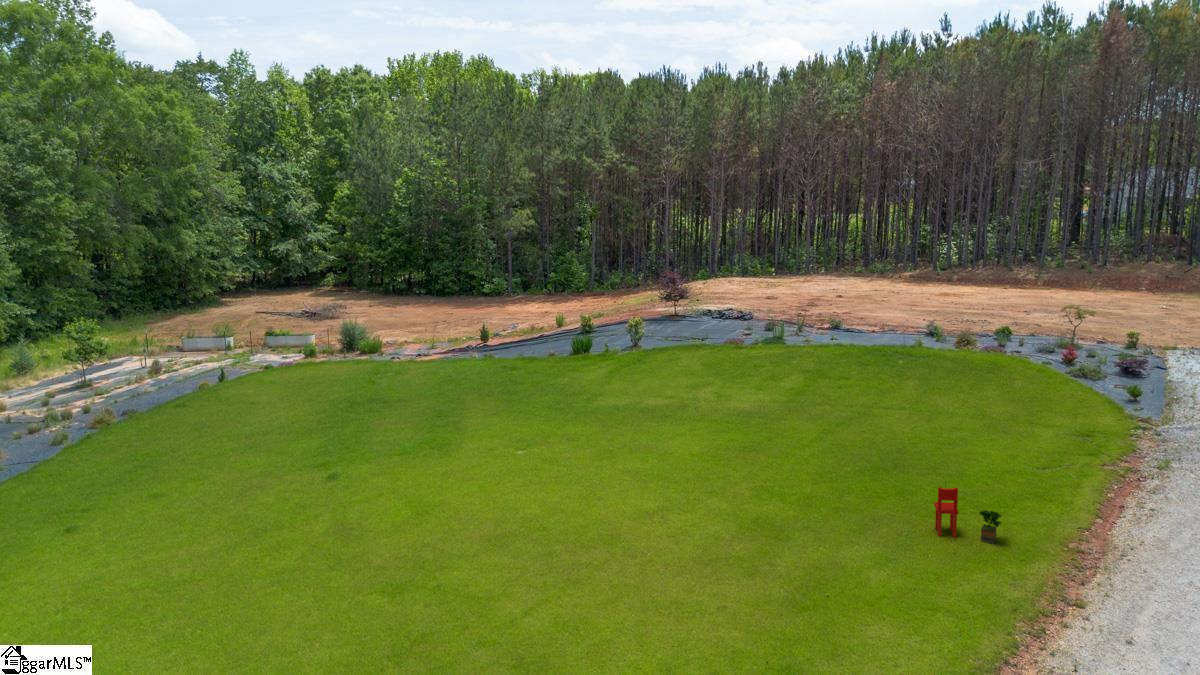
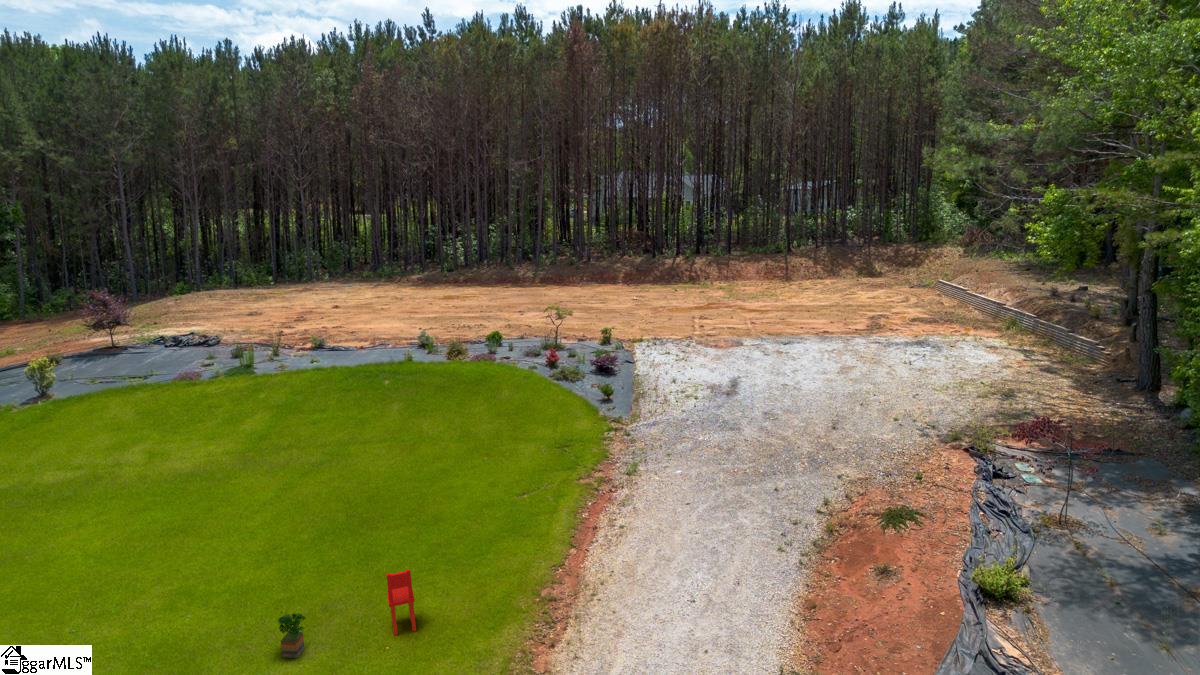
potted tree: present [979,510,1001,544] -> present [278,613,306,658]

